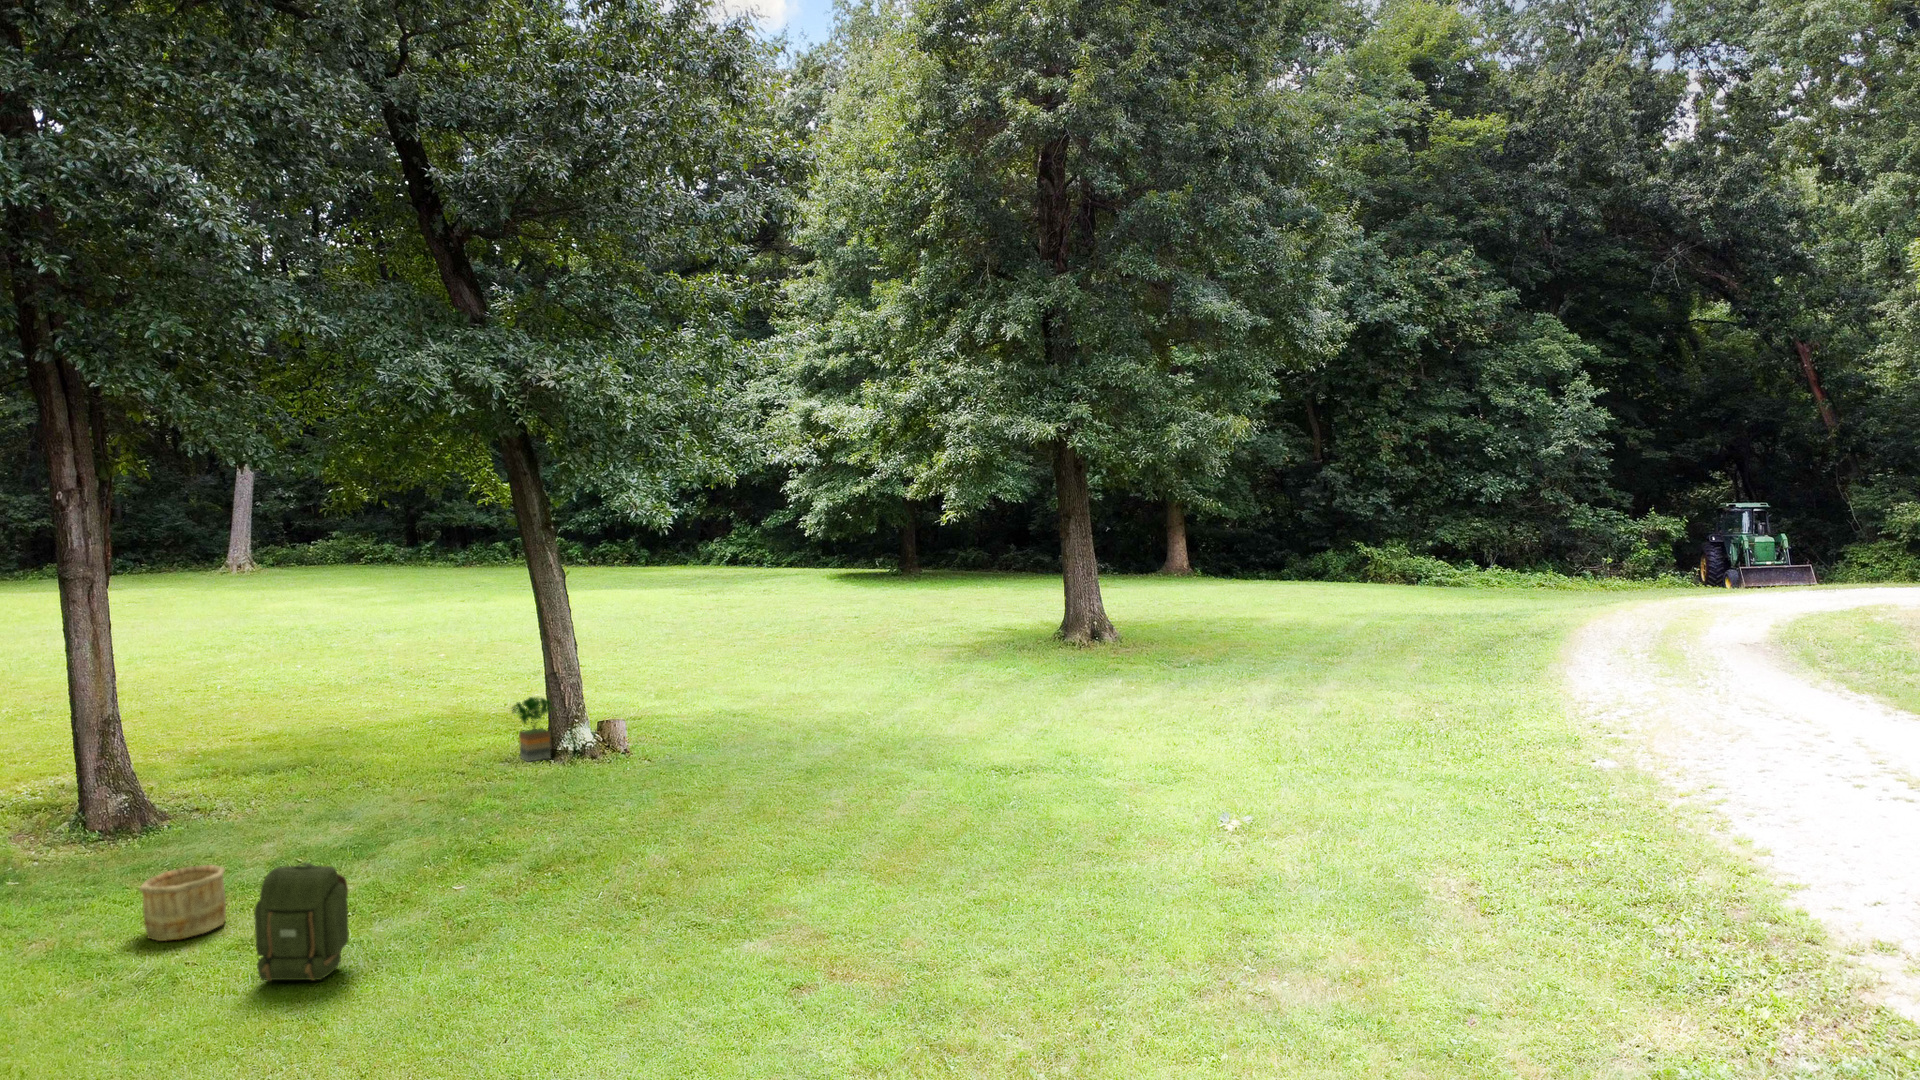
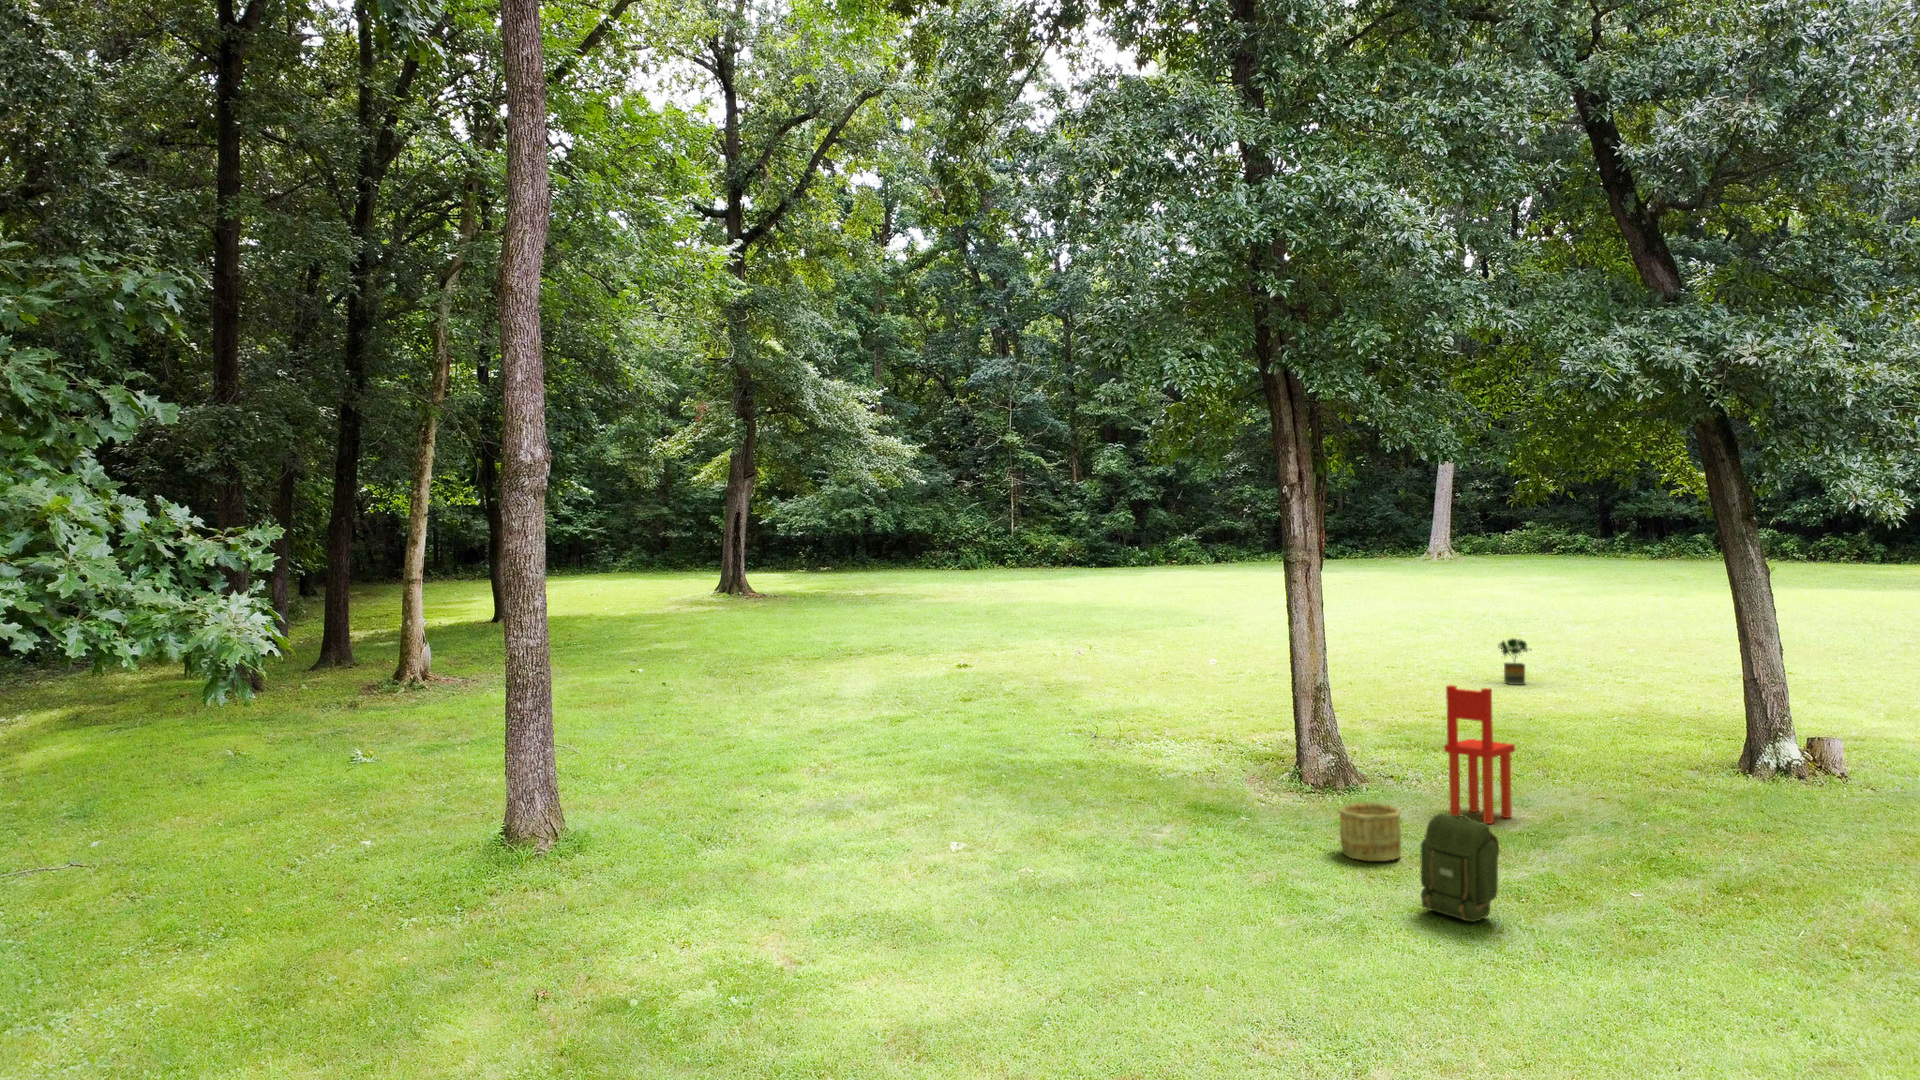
potted tree: present [512,697,555,762] -> present [1498,638,1532,685]
chair: none [271,711,352,855] -> present [1444,685,1515,824]

